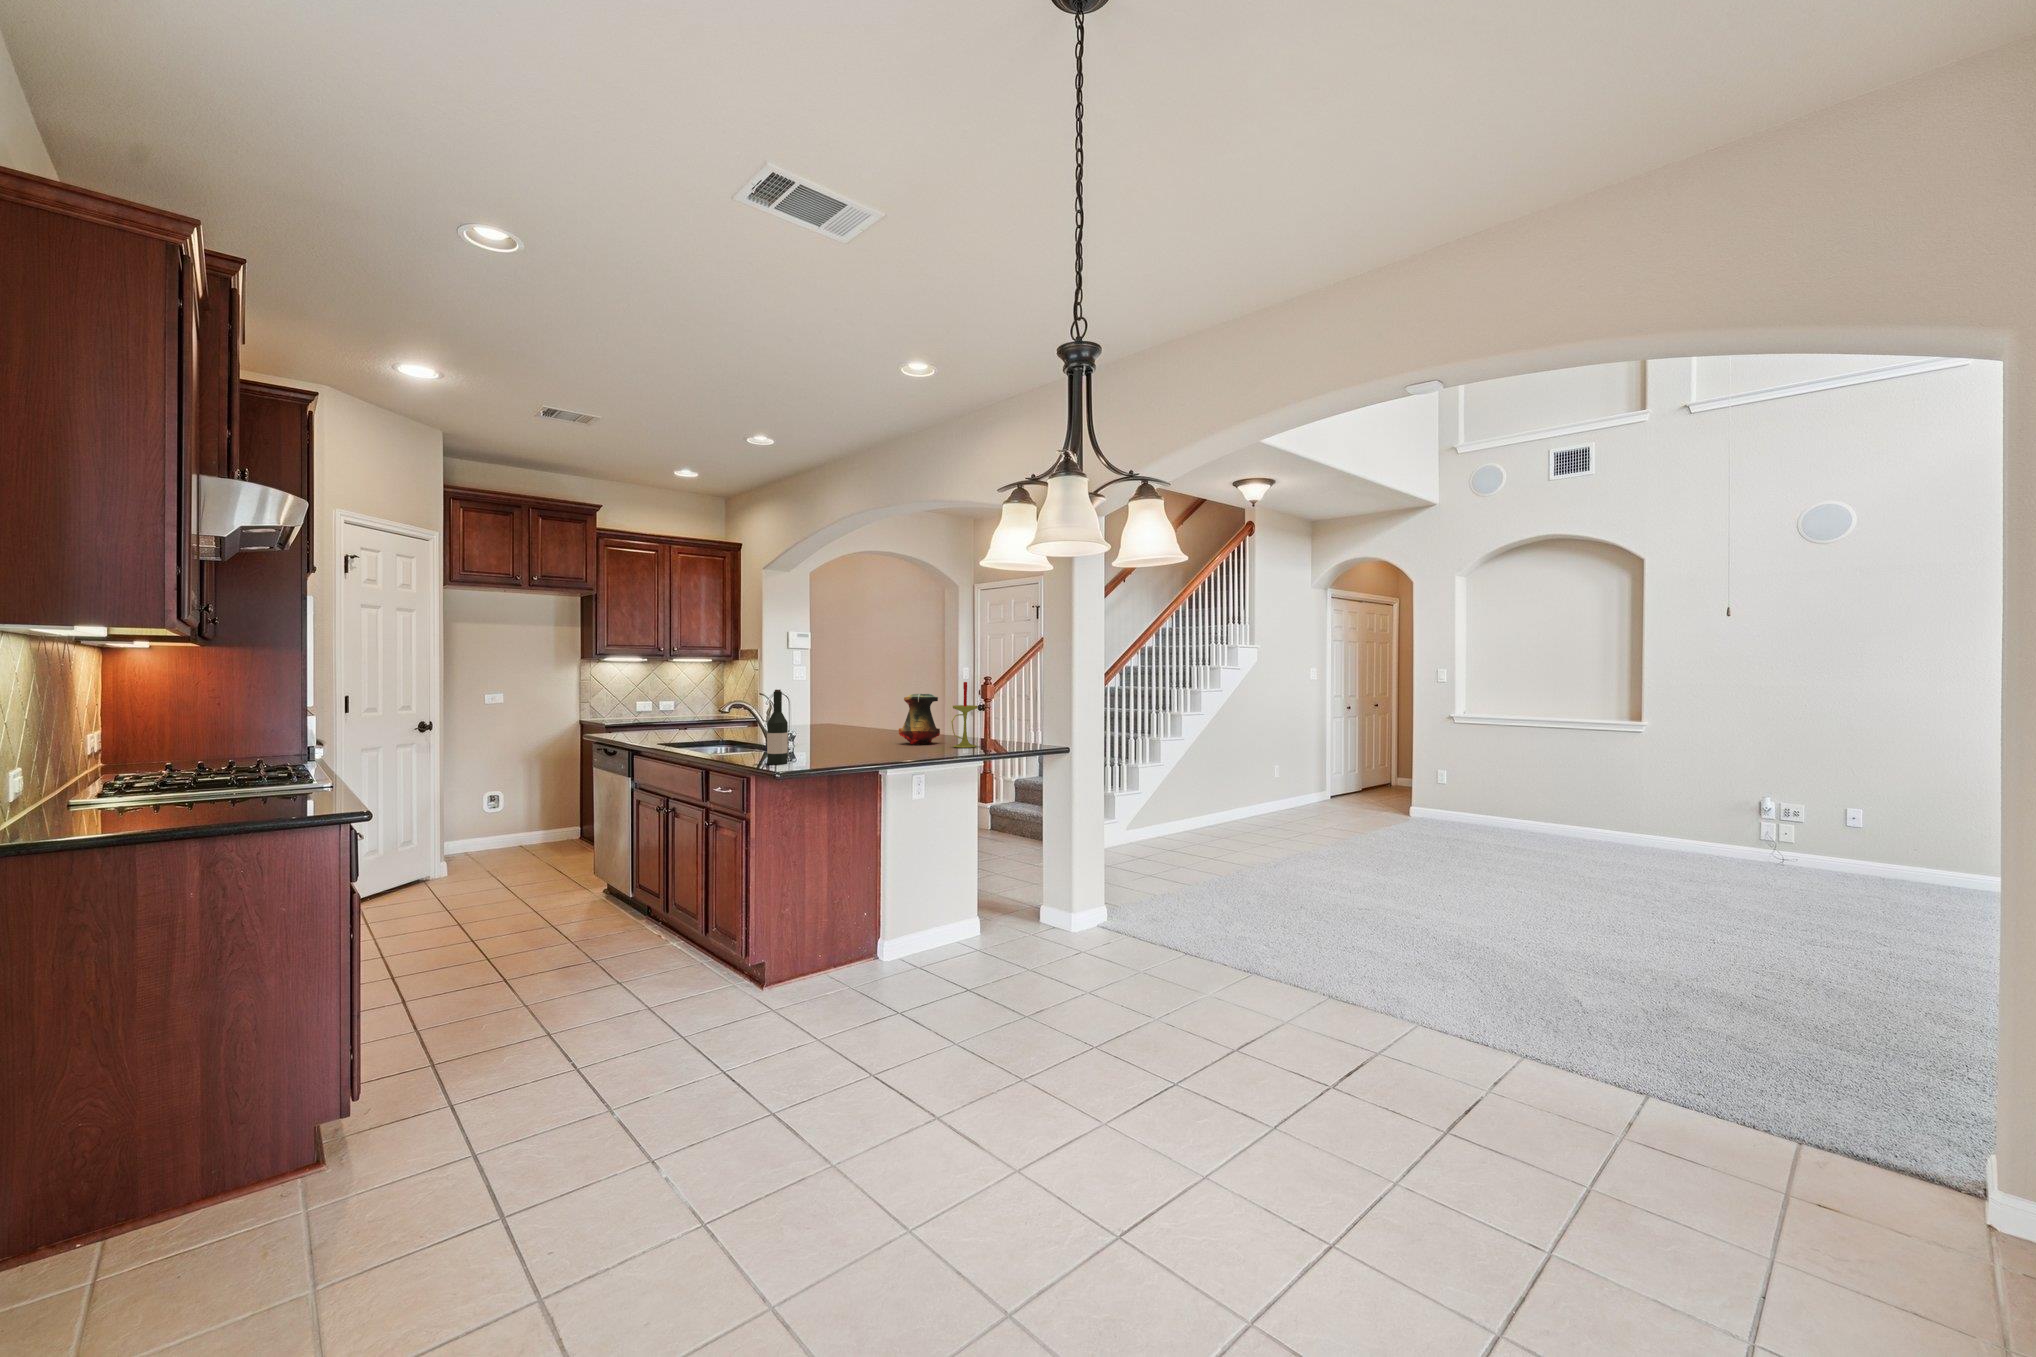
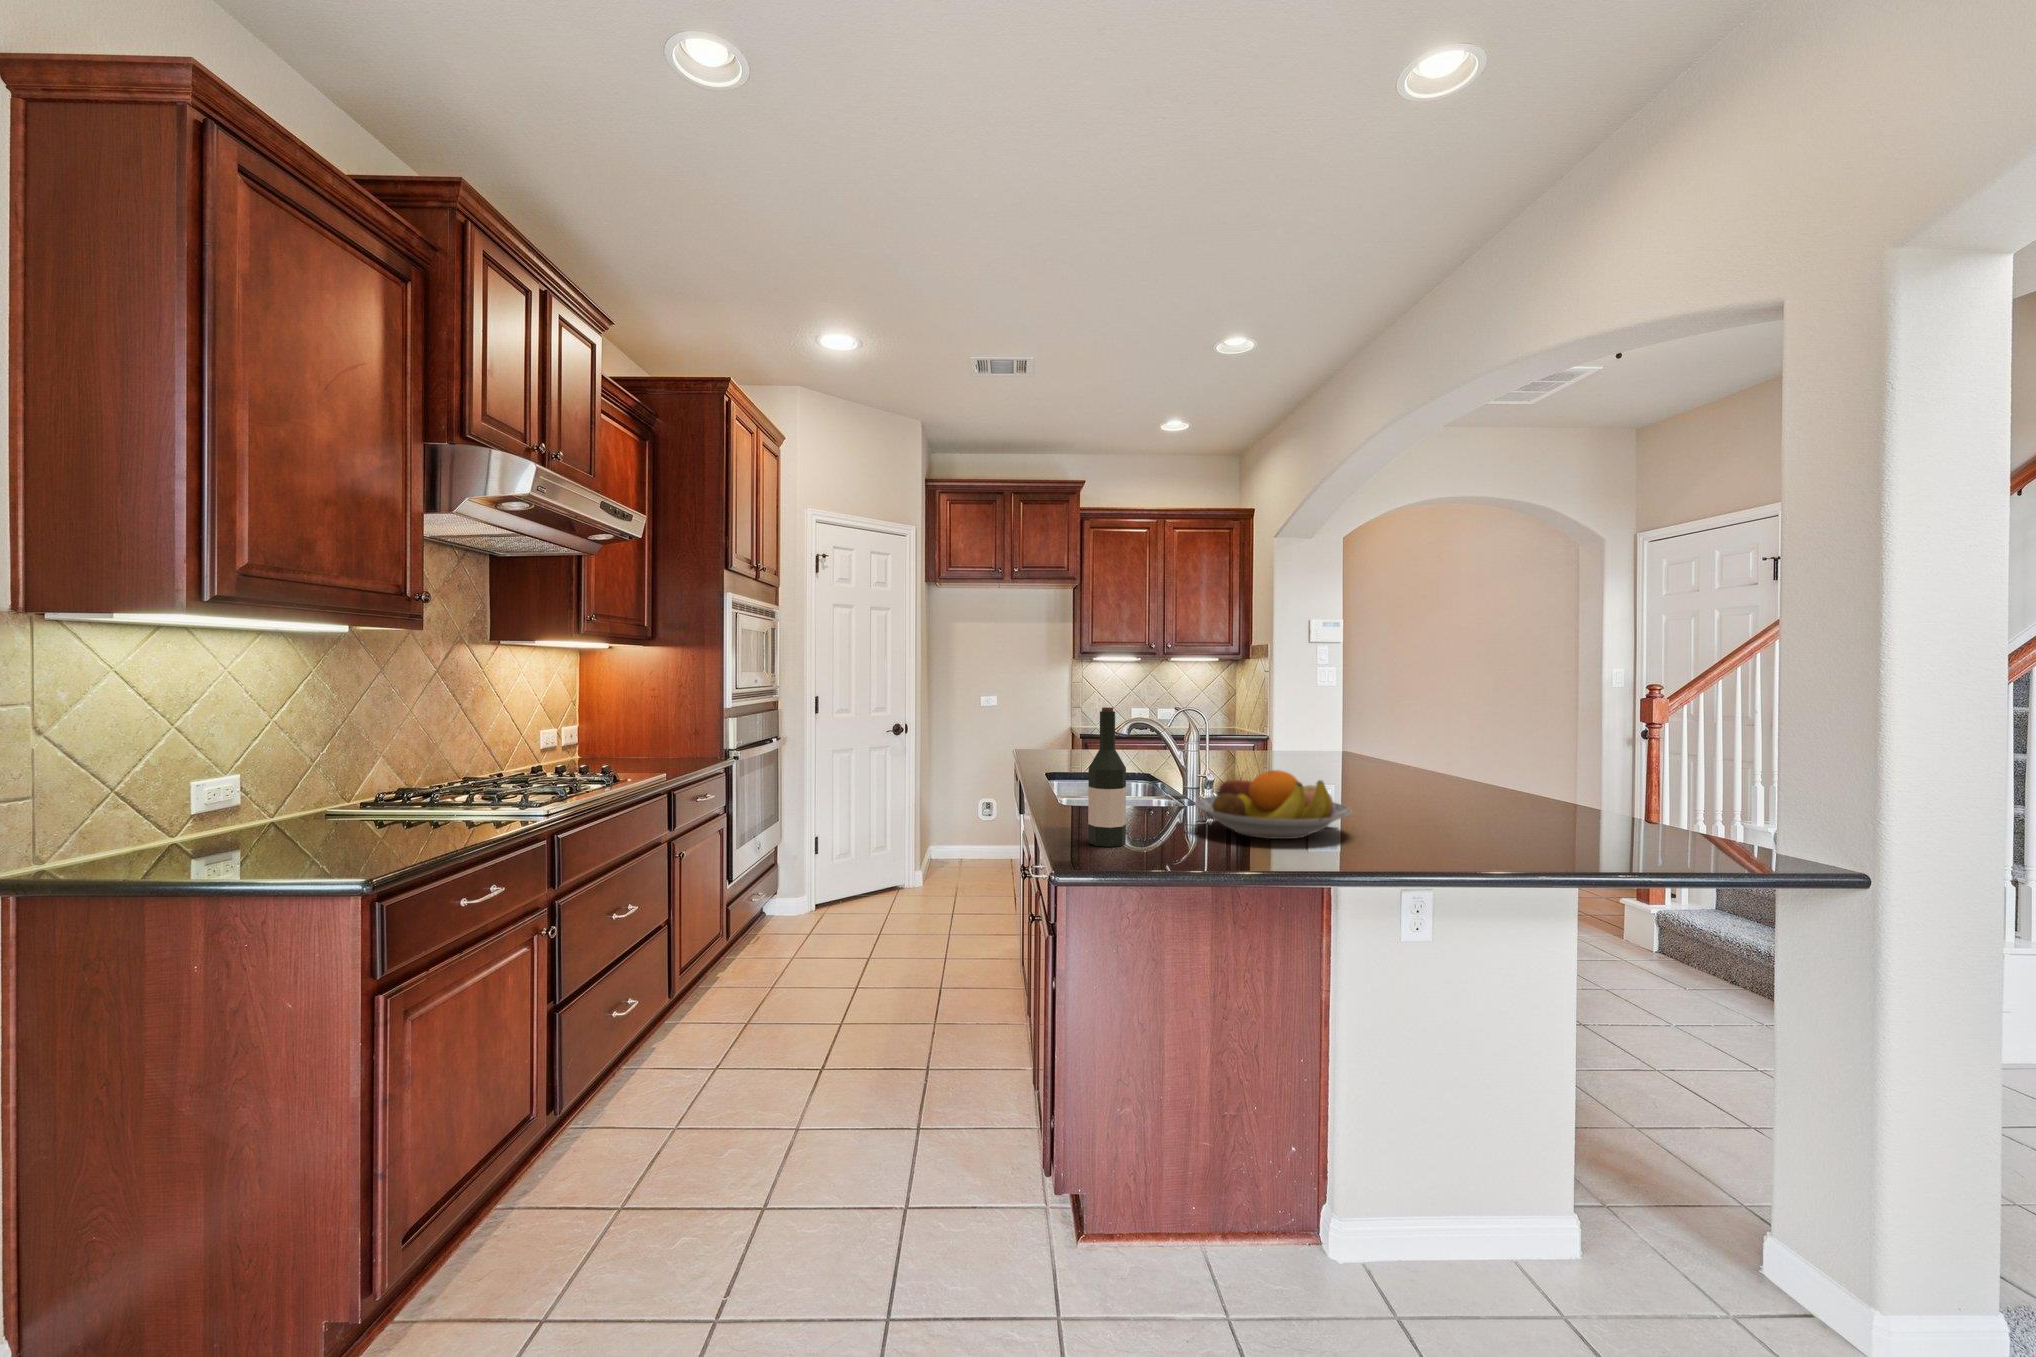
candle: present [951,682,978,748] -> none [1501,695,1574,846]
vase: present [899,694,940,744] -> none [1397,720,1487,821]
fruit bowl: none [811,721,890,755] -> present [1195,770,1352,839]

